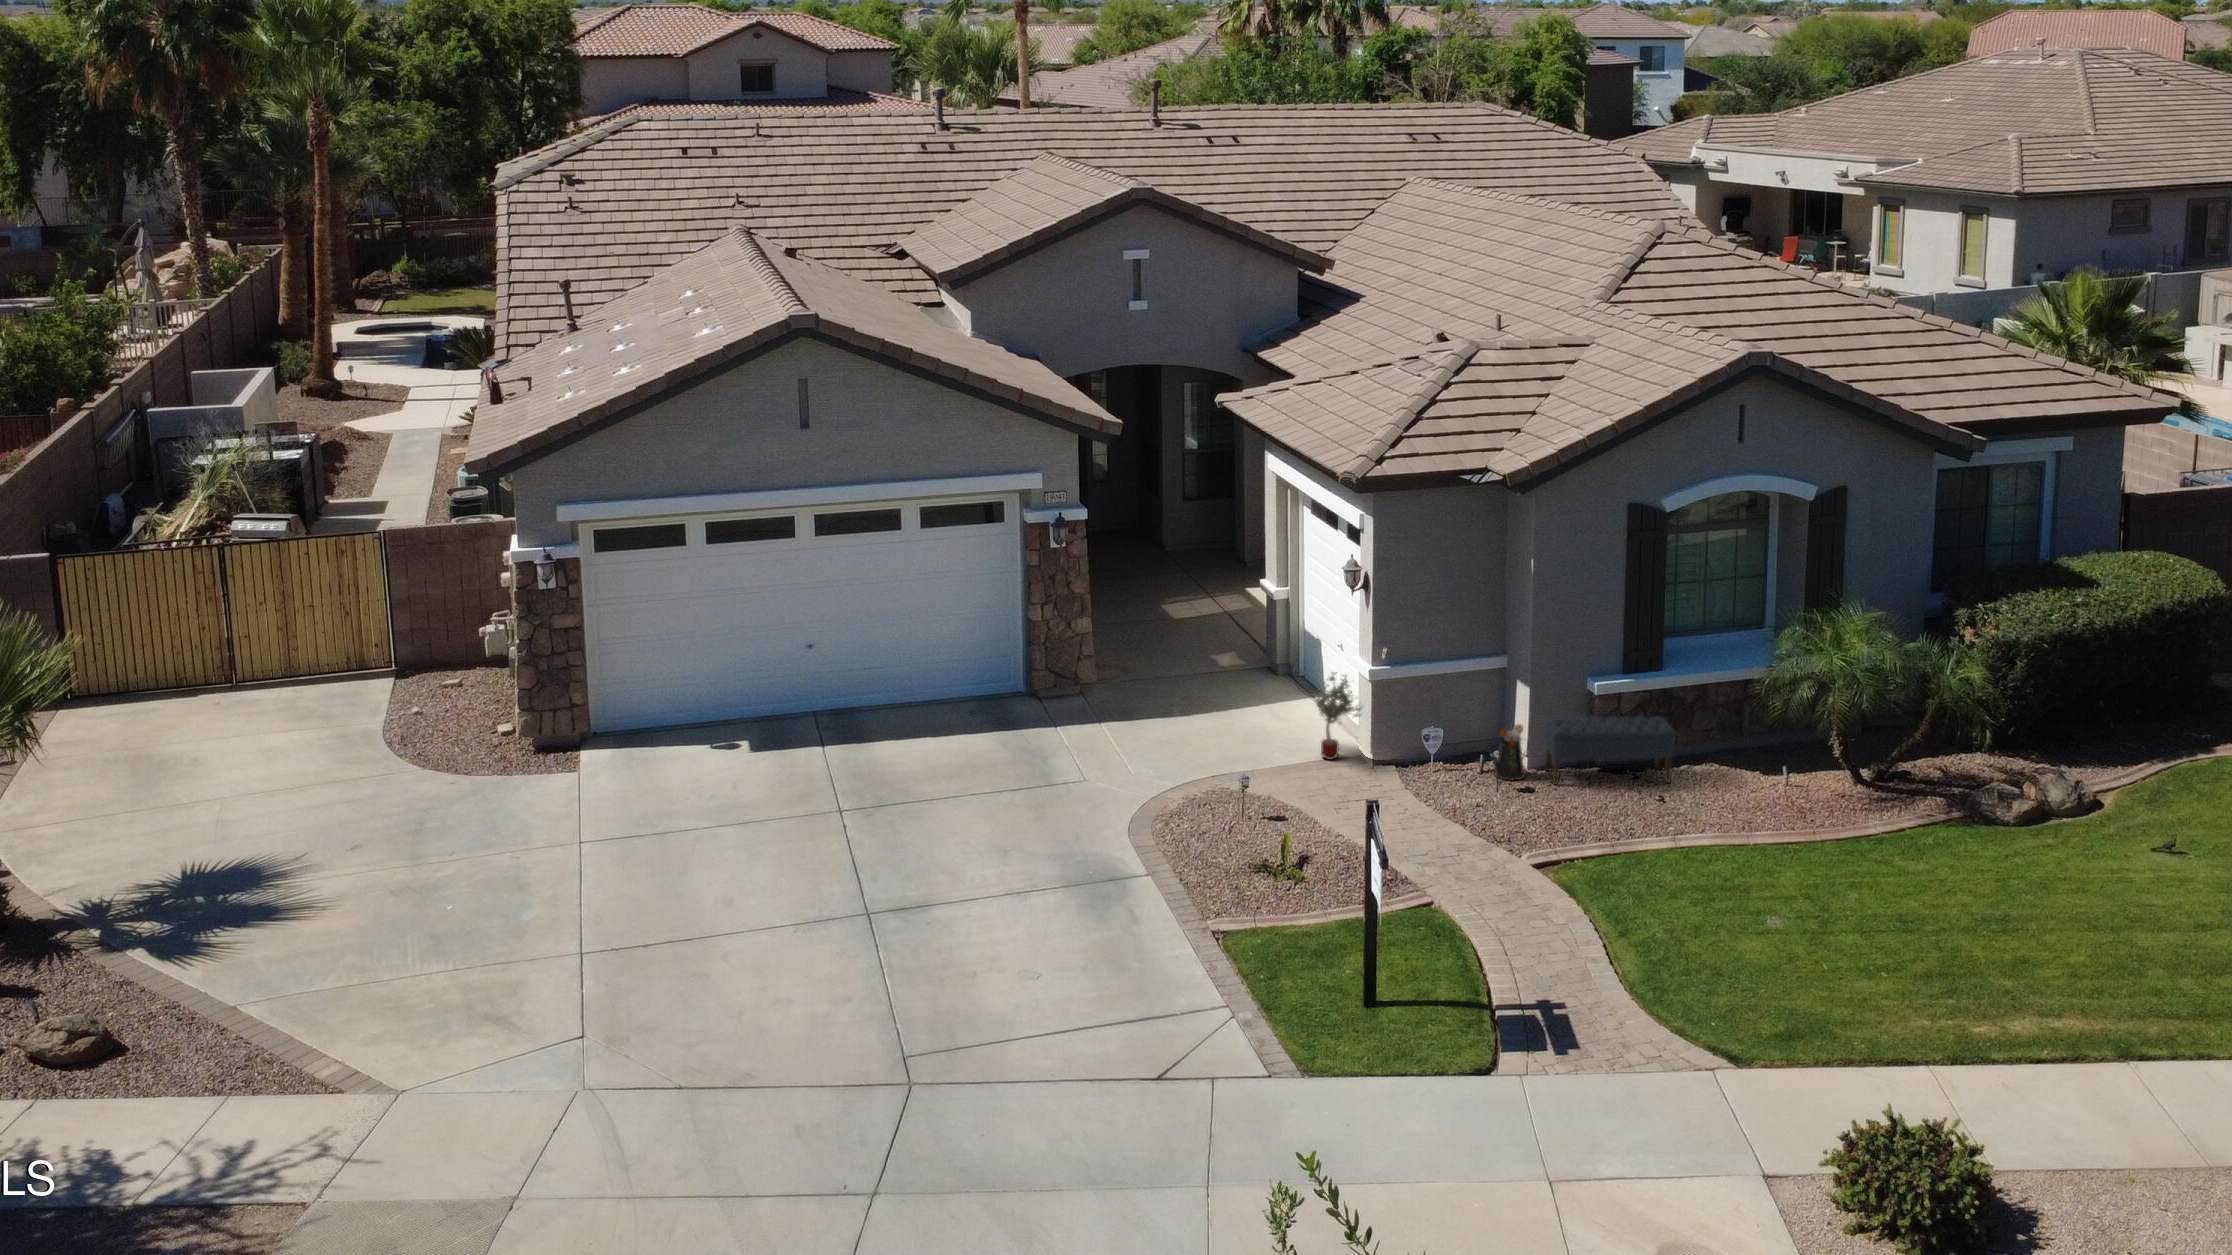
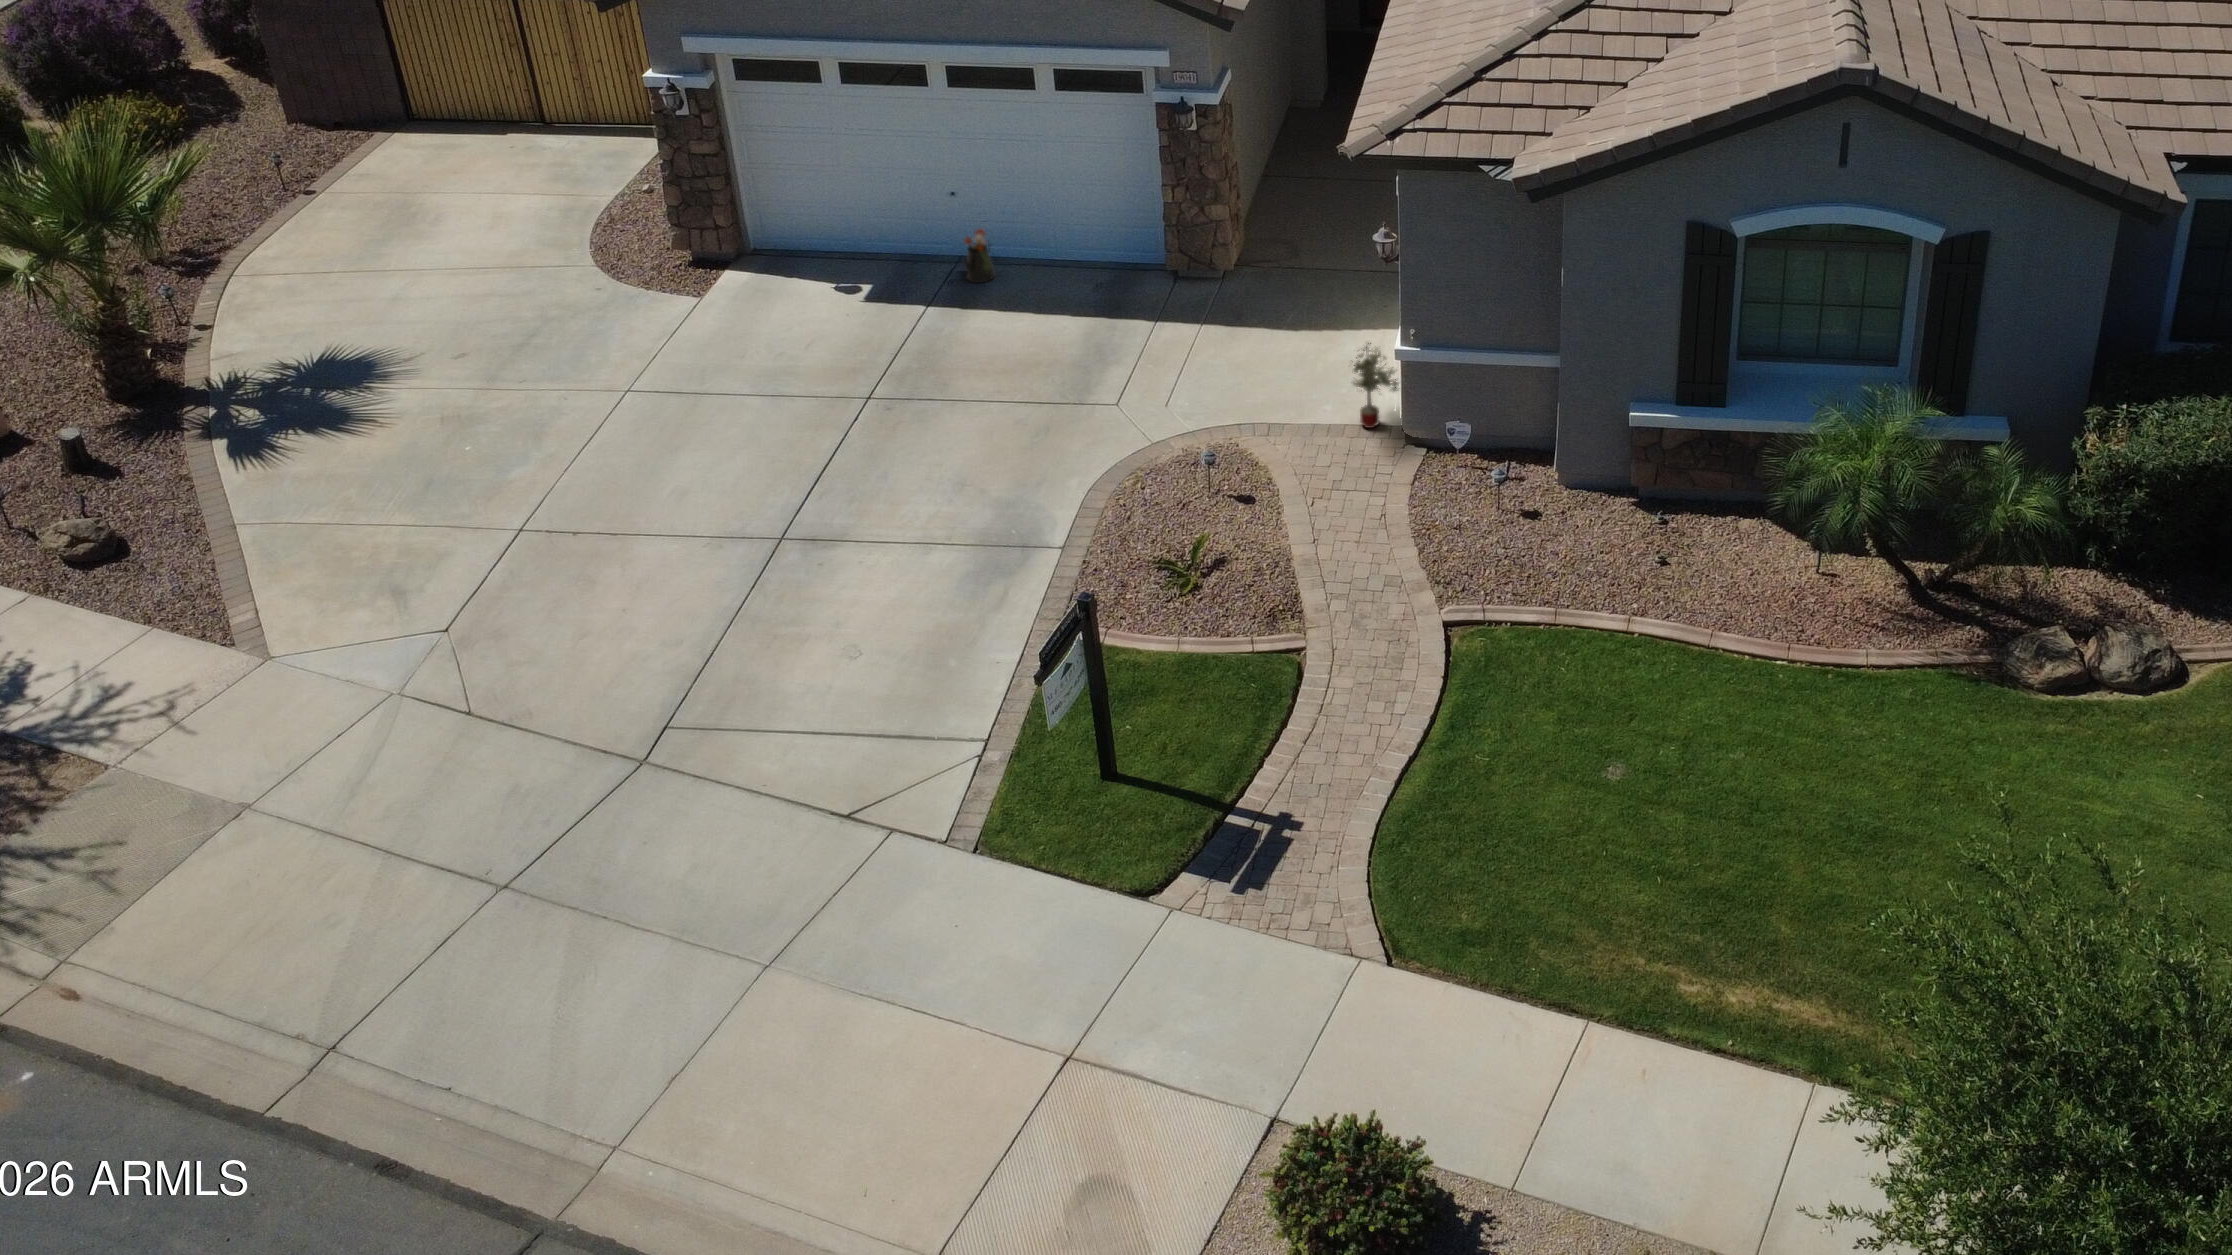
bench: present [1545,716,1675,785] -> none [1558,438,1706,539]
watering can: present [1489,724,1528,780] -> present [963,229,995,283]

